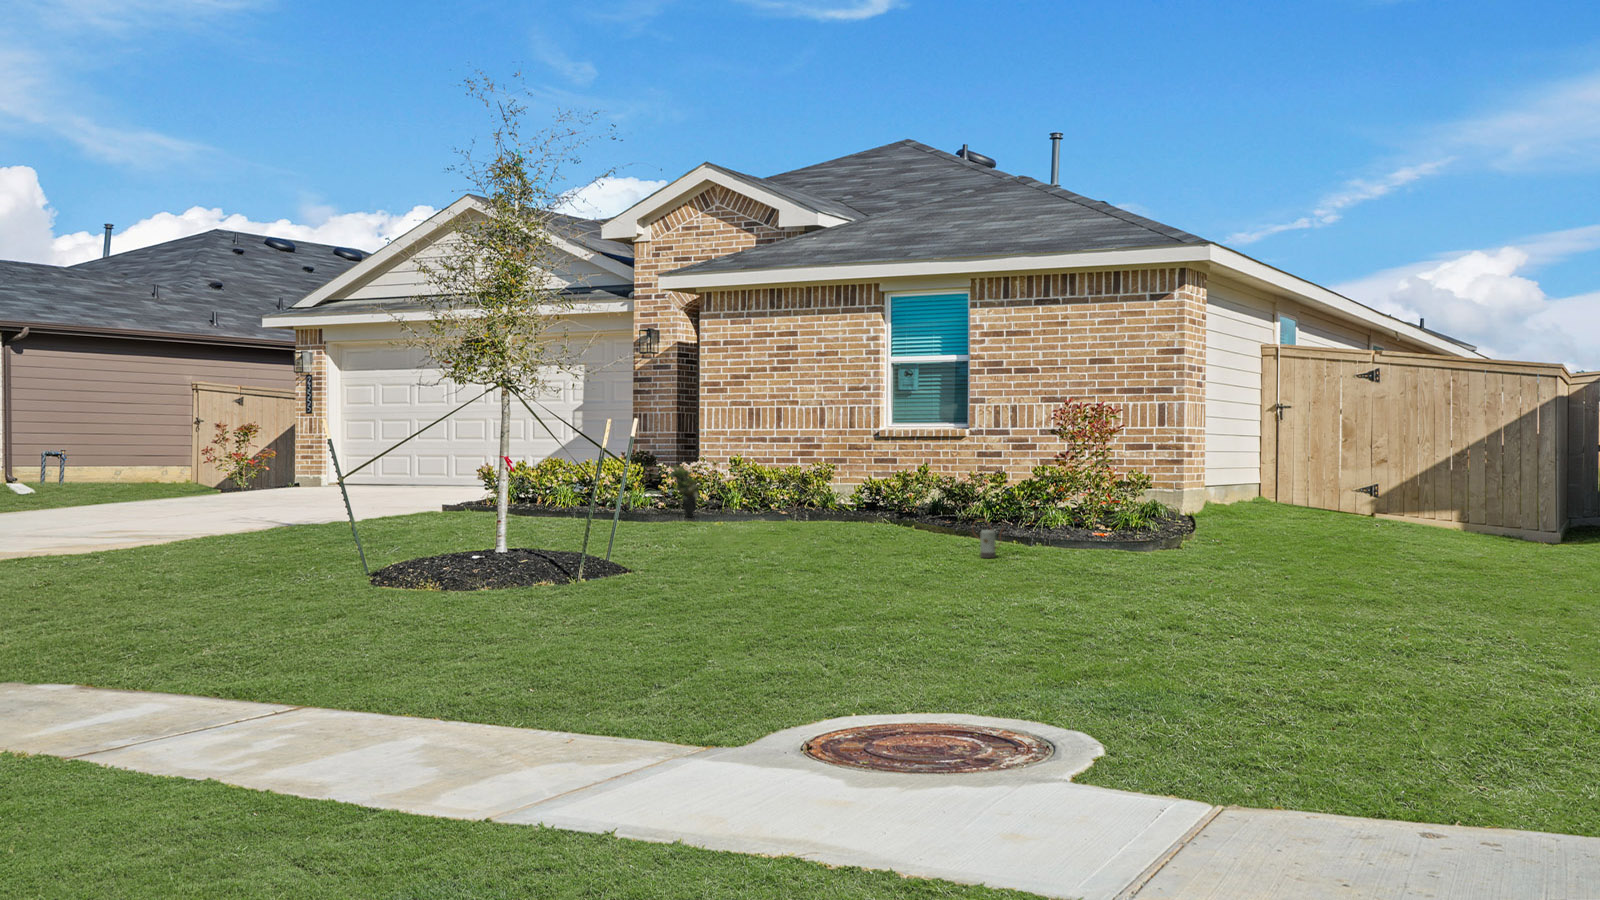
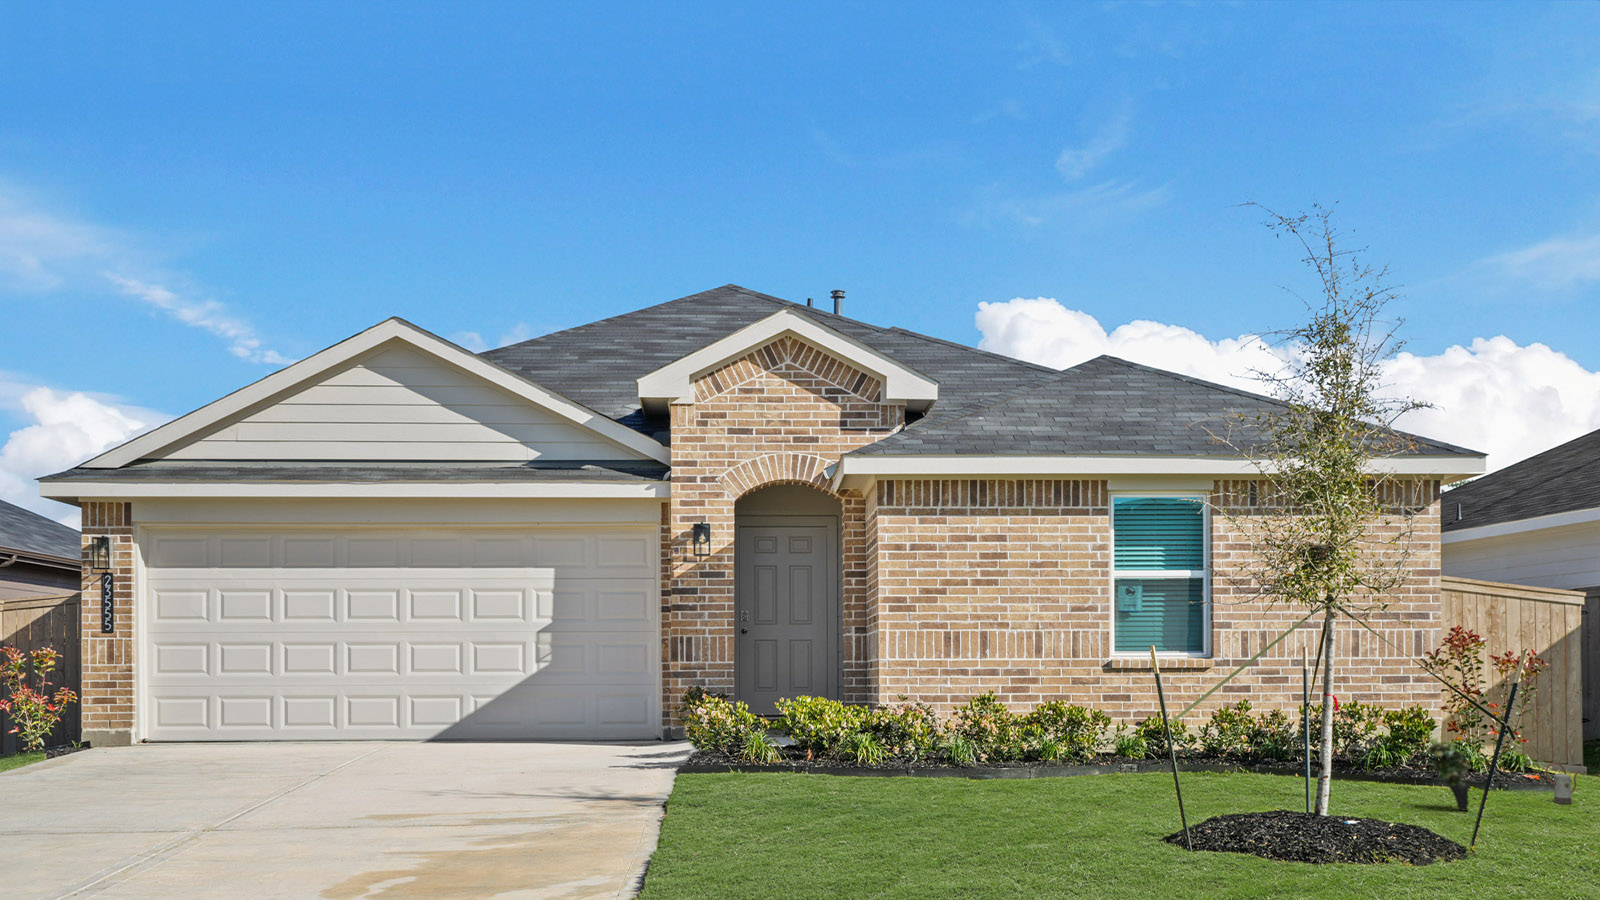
potted plant: present [671,466,699,517] -> present [1428,738,1470,811]

